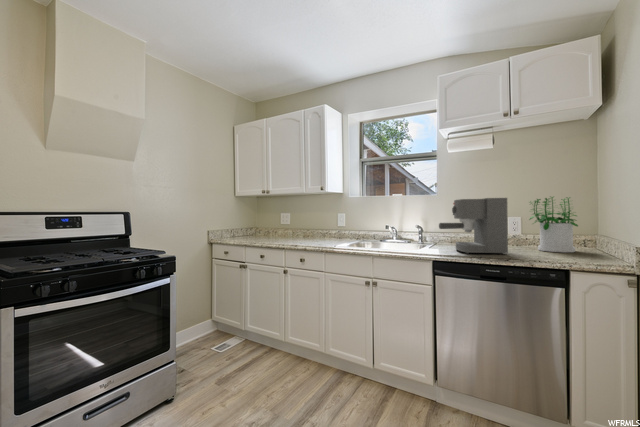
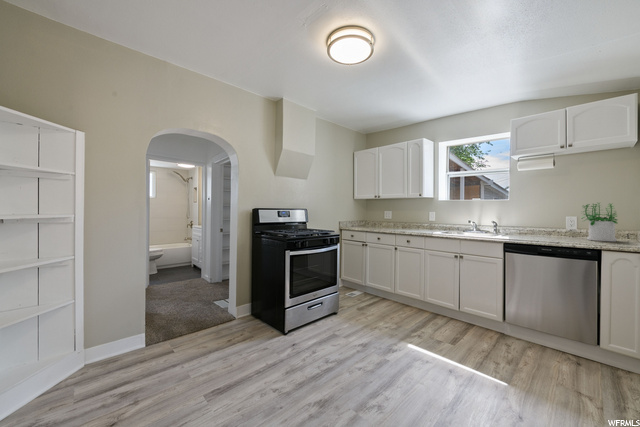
coffee maker: present [439,198,508,254] -> none [509,203,561,241]

